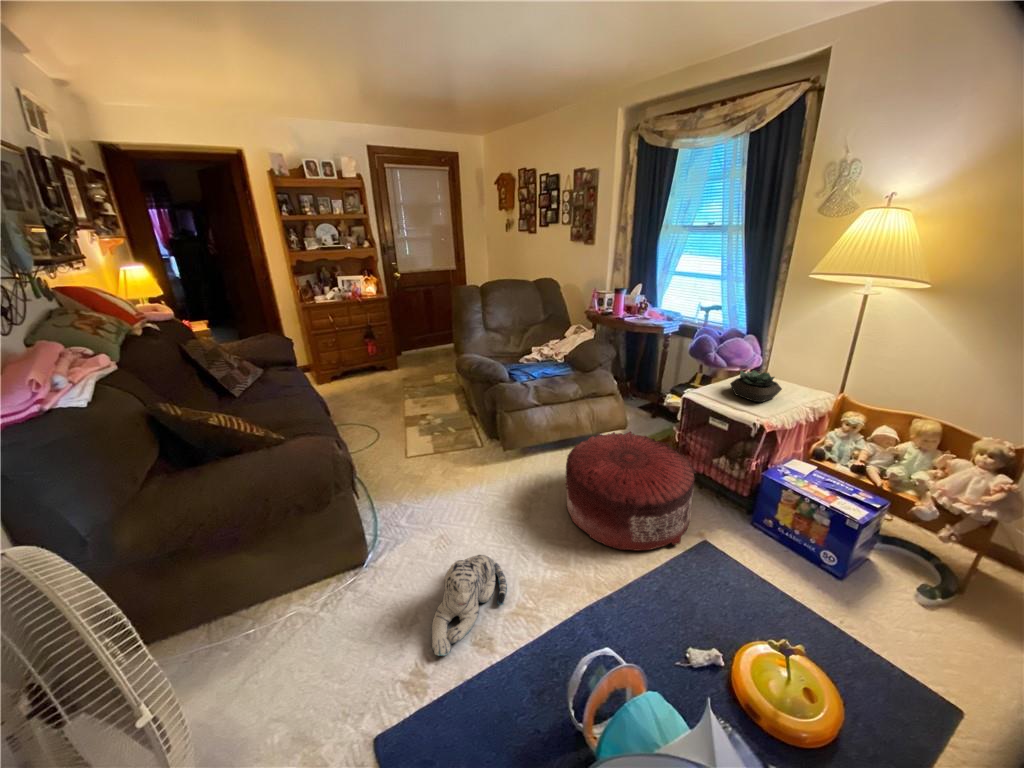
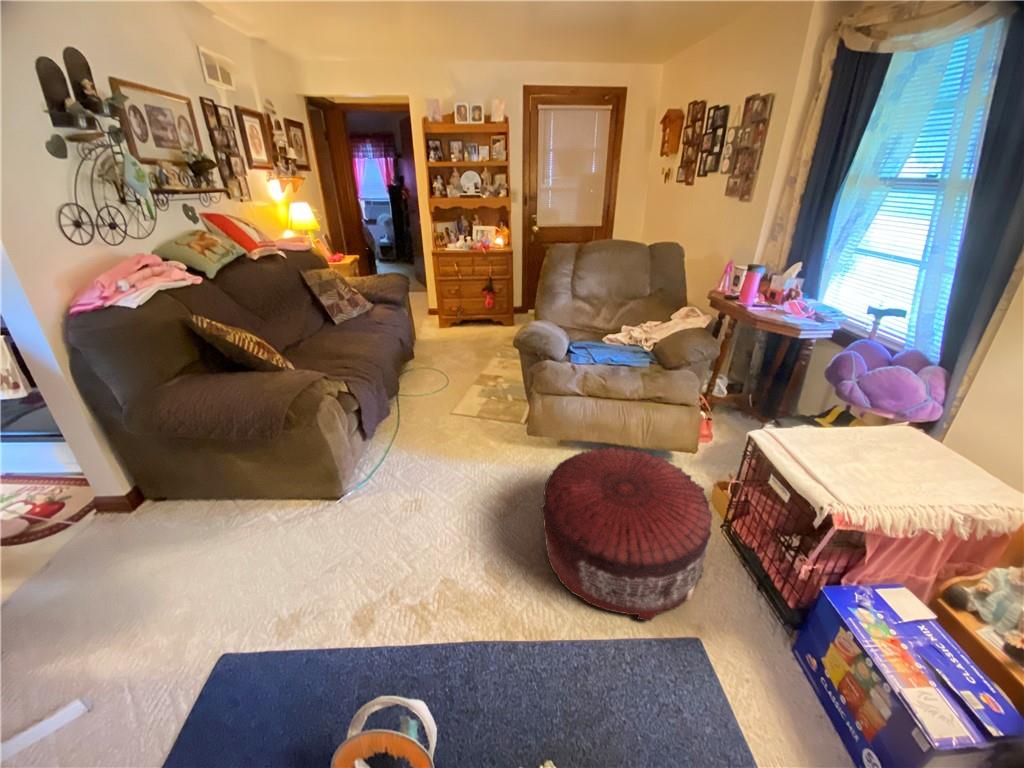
succulent plant: present [730,370,782,402] -> none [827,419,925,480]
plush toy: present [432,555,507,656] -> none [319,527,438,609]

